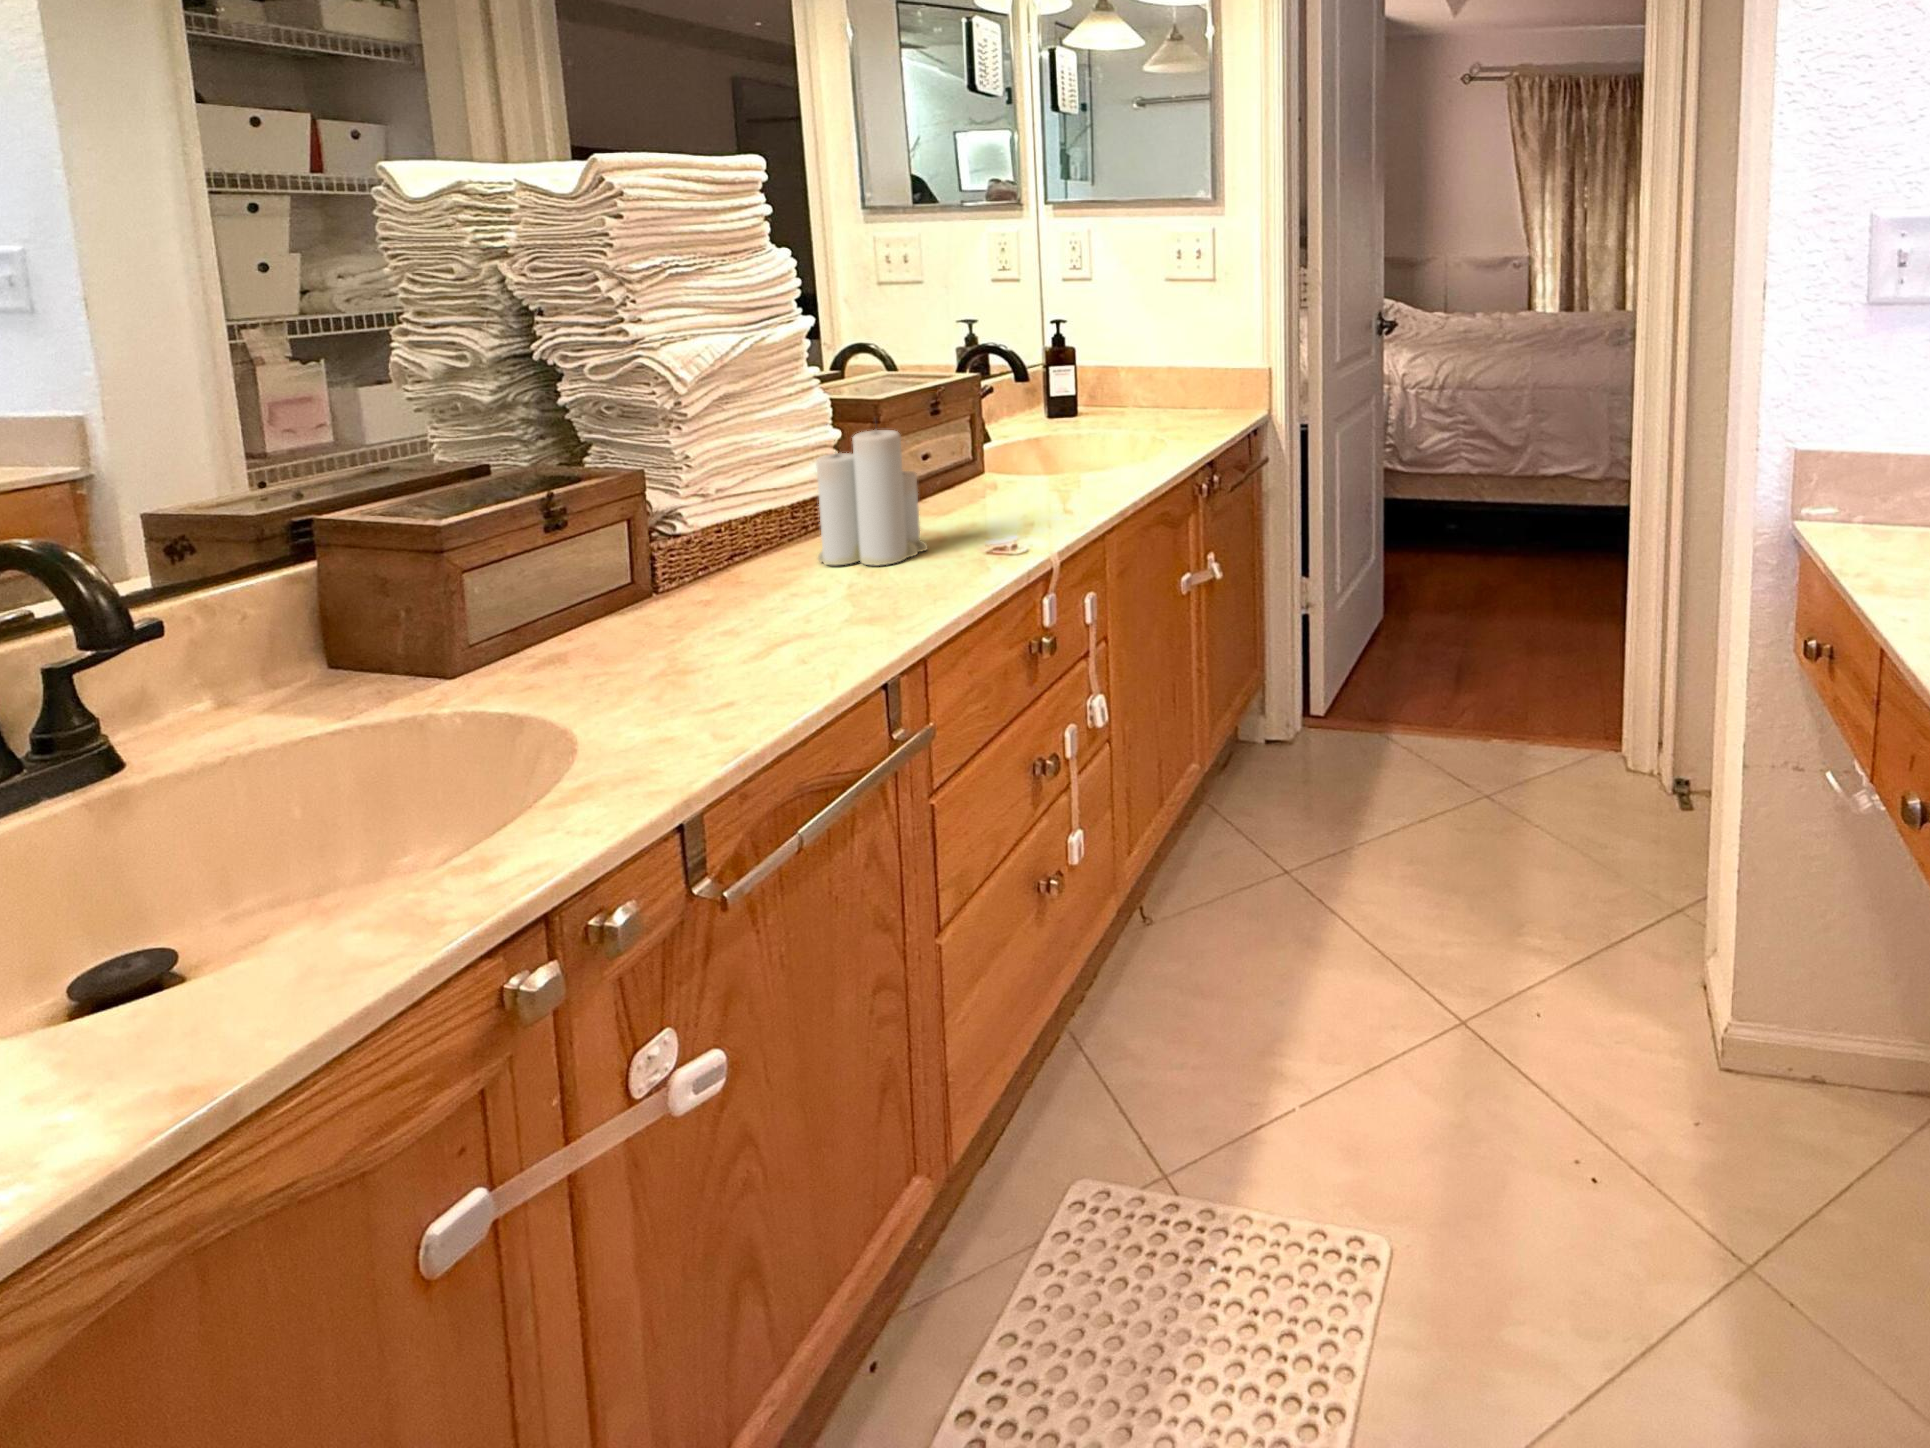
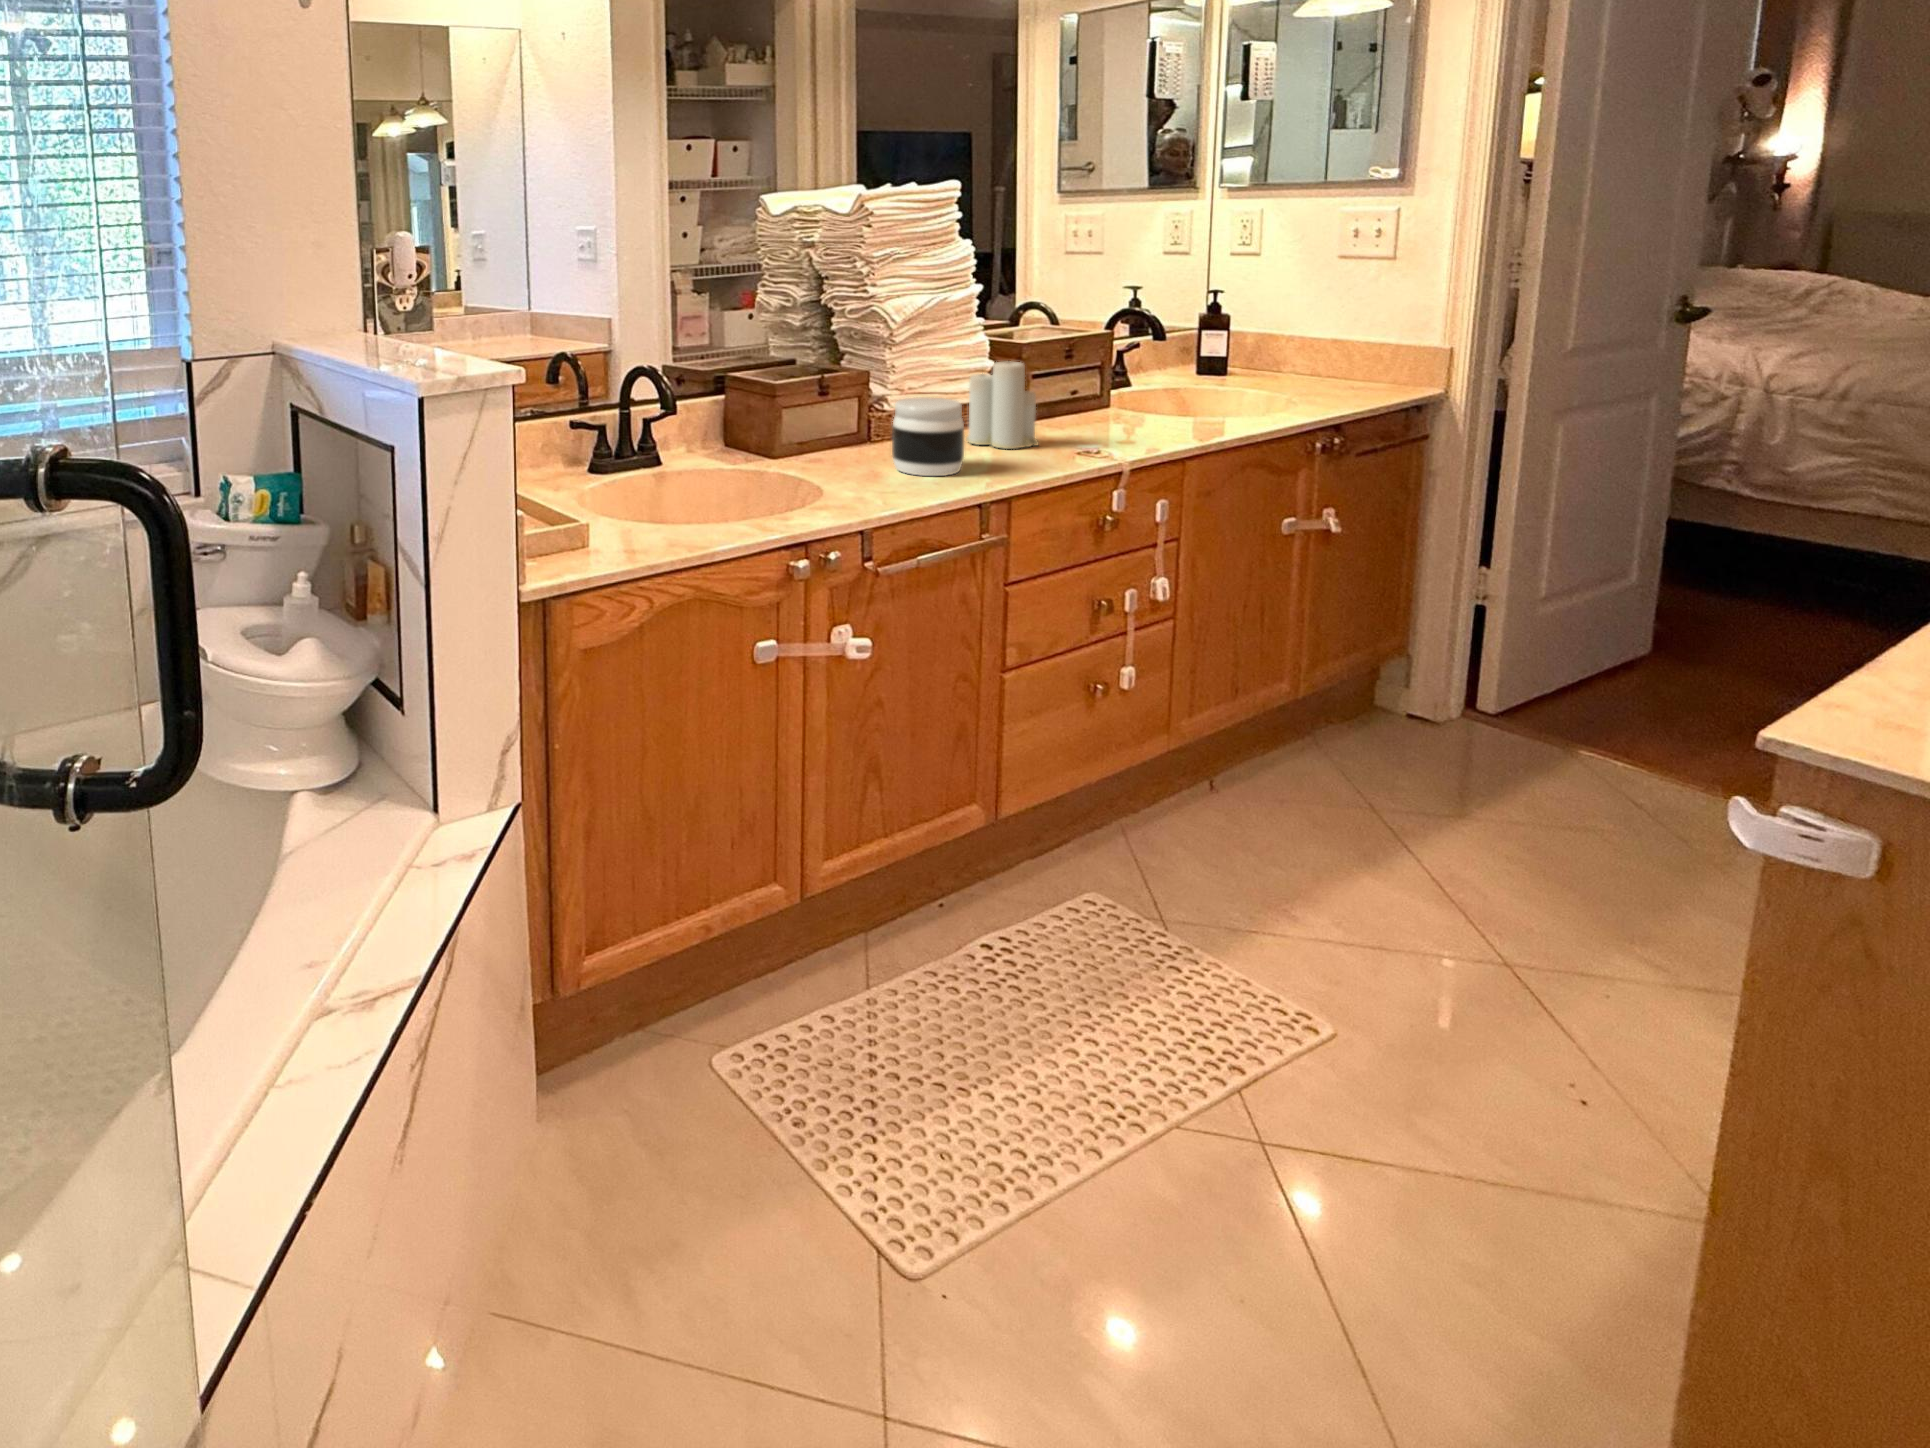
jar: none [705,507,837,653] -> present [892,397,964,476]

